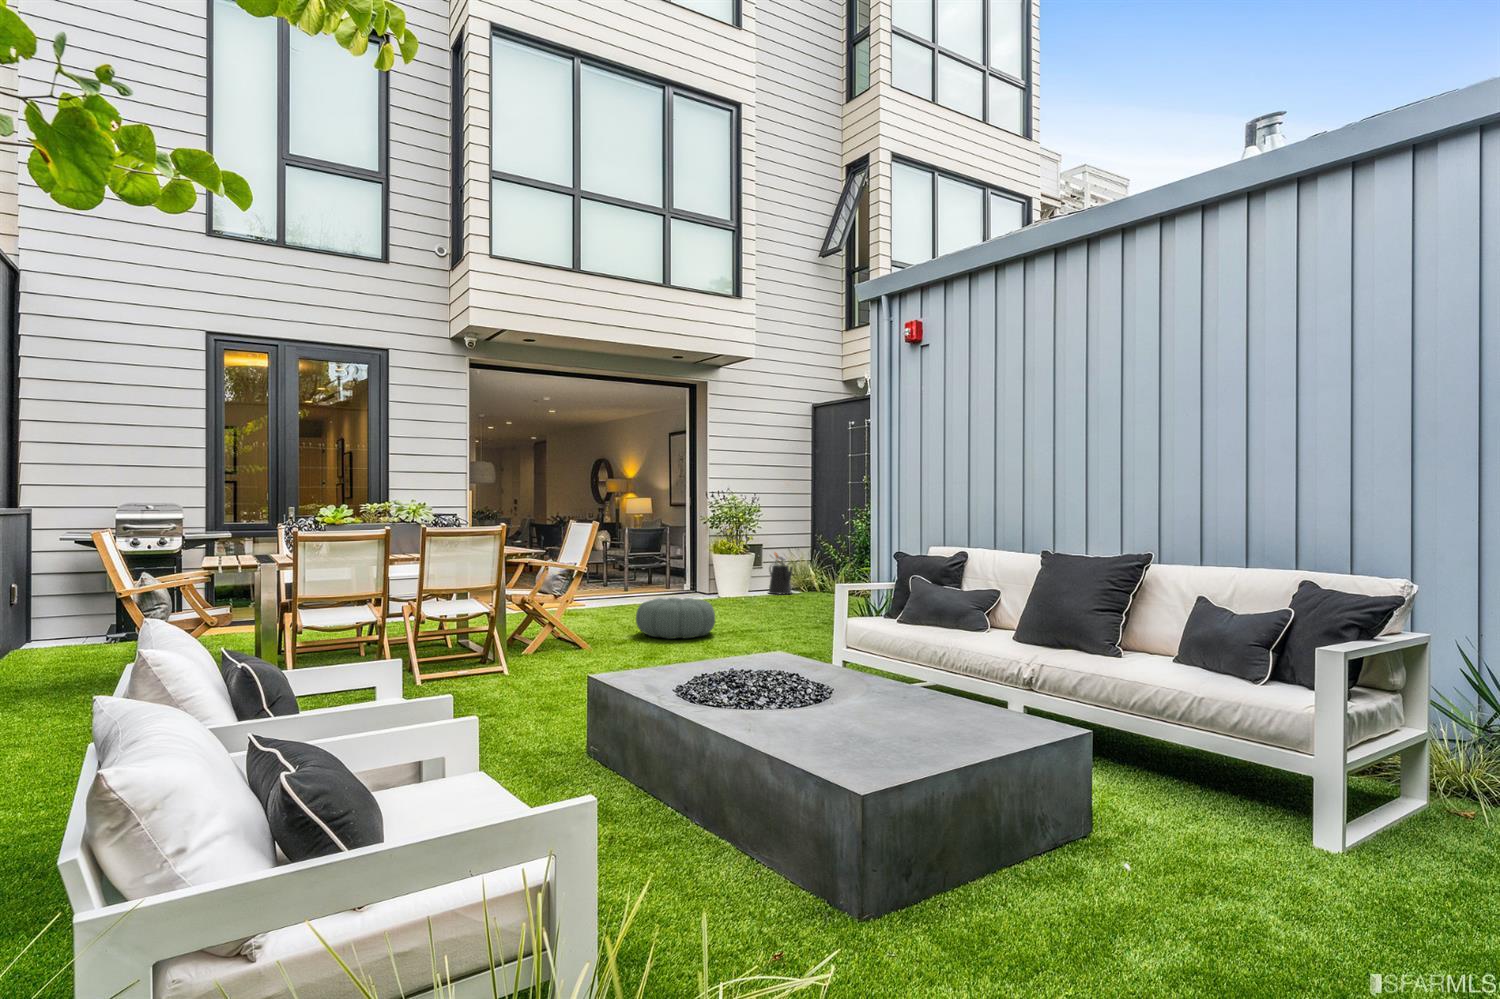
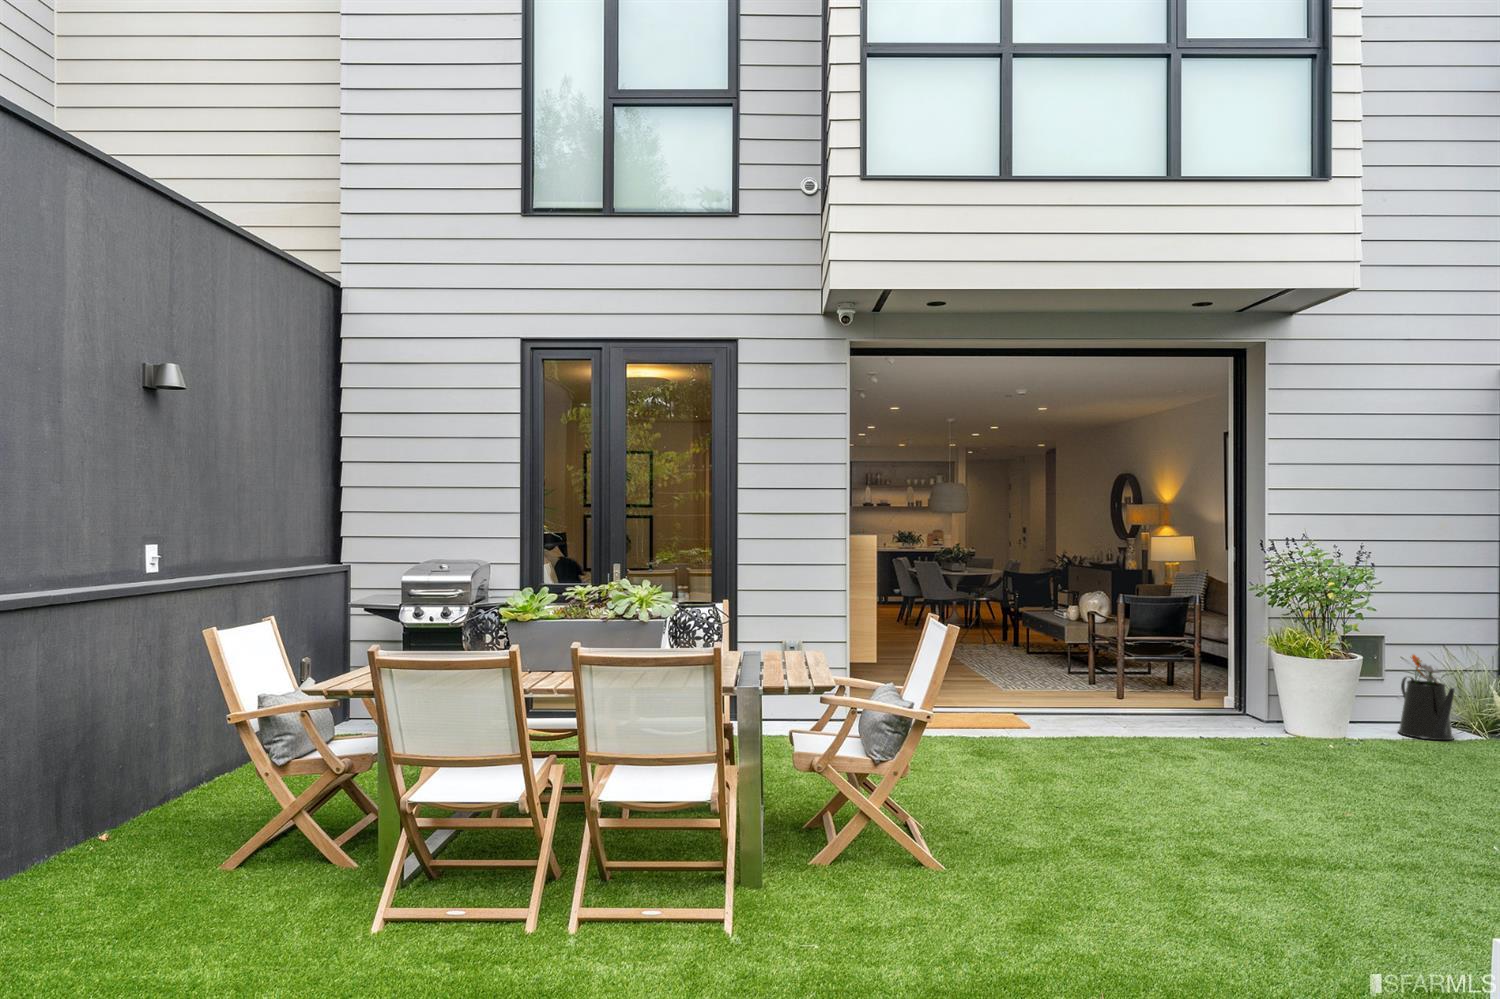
pouf: present [636,598,715,639] -> none [1078,761,1248,861]

